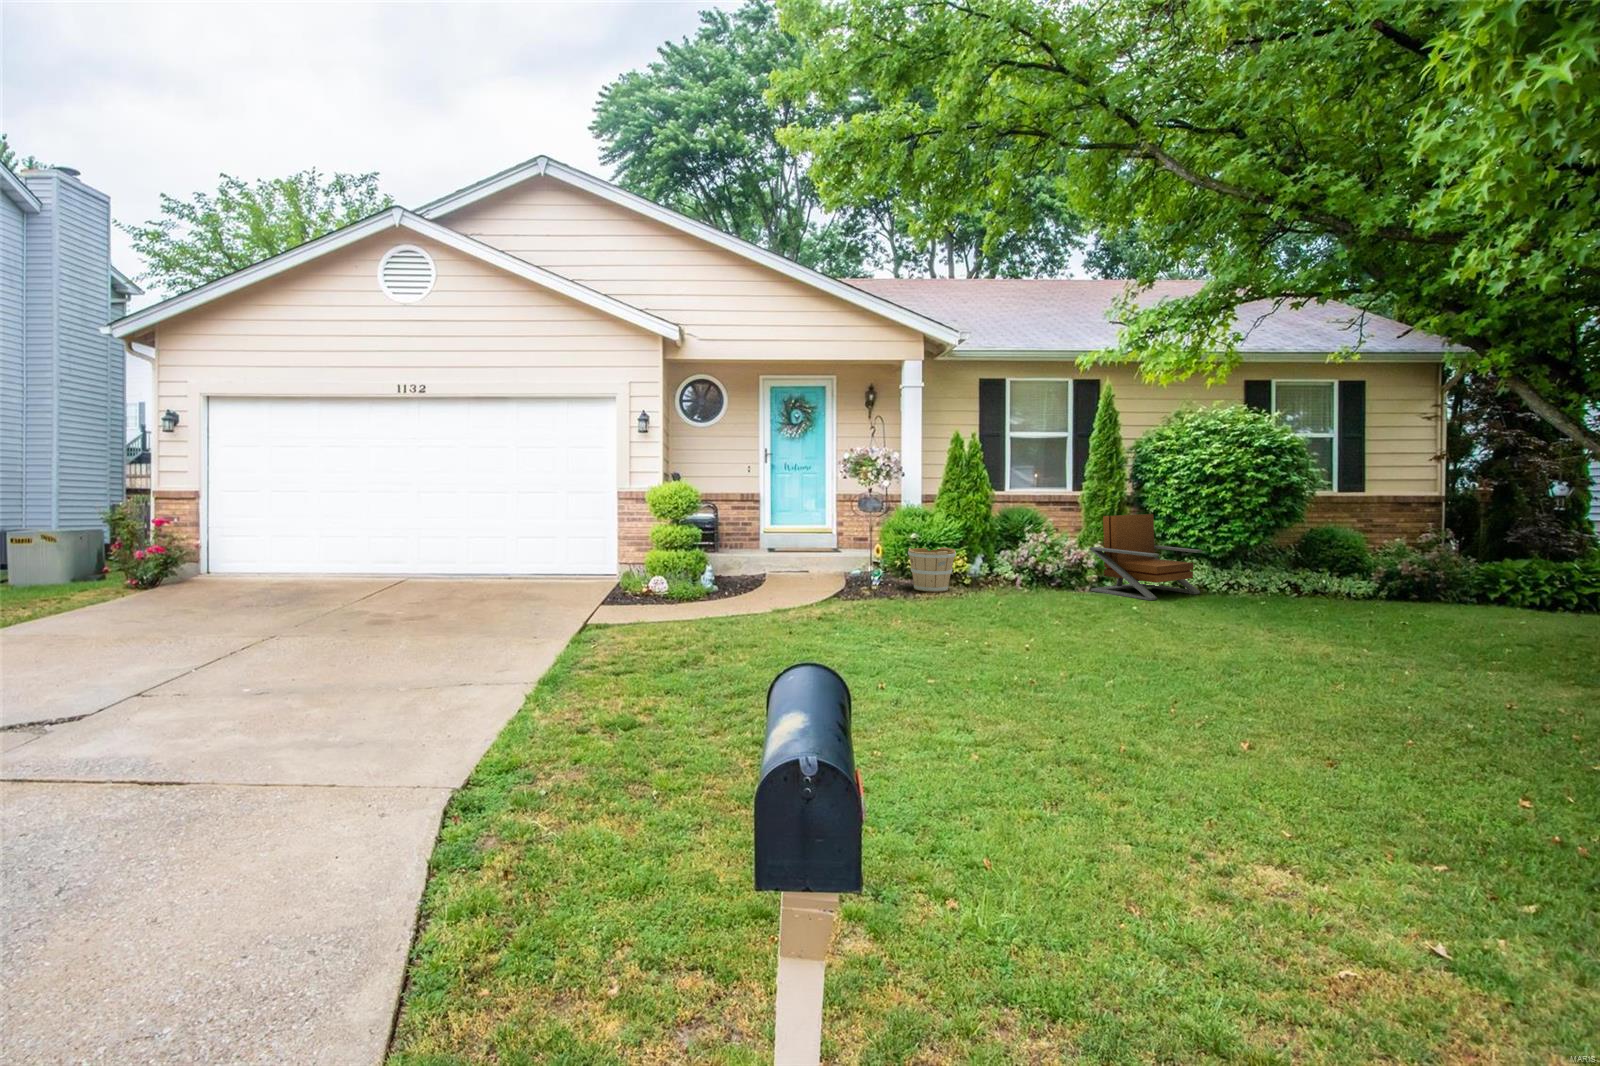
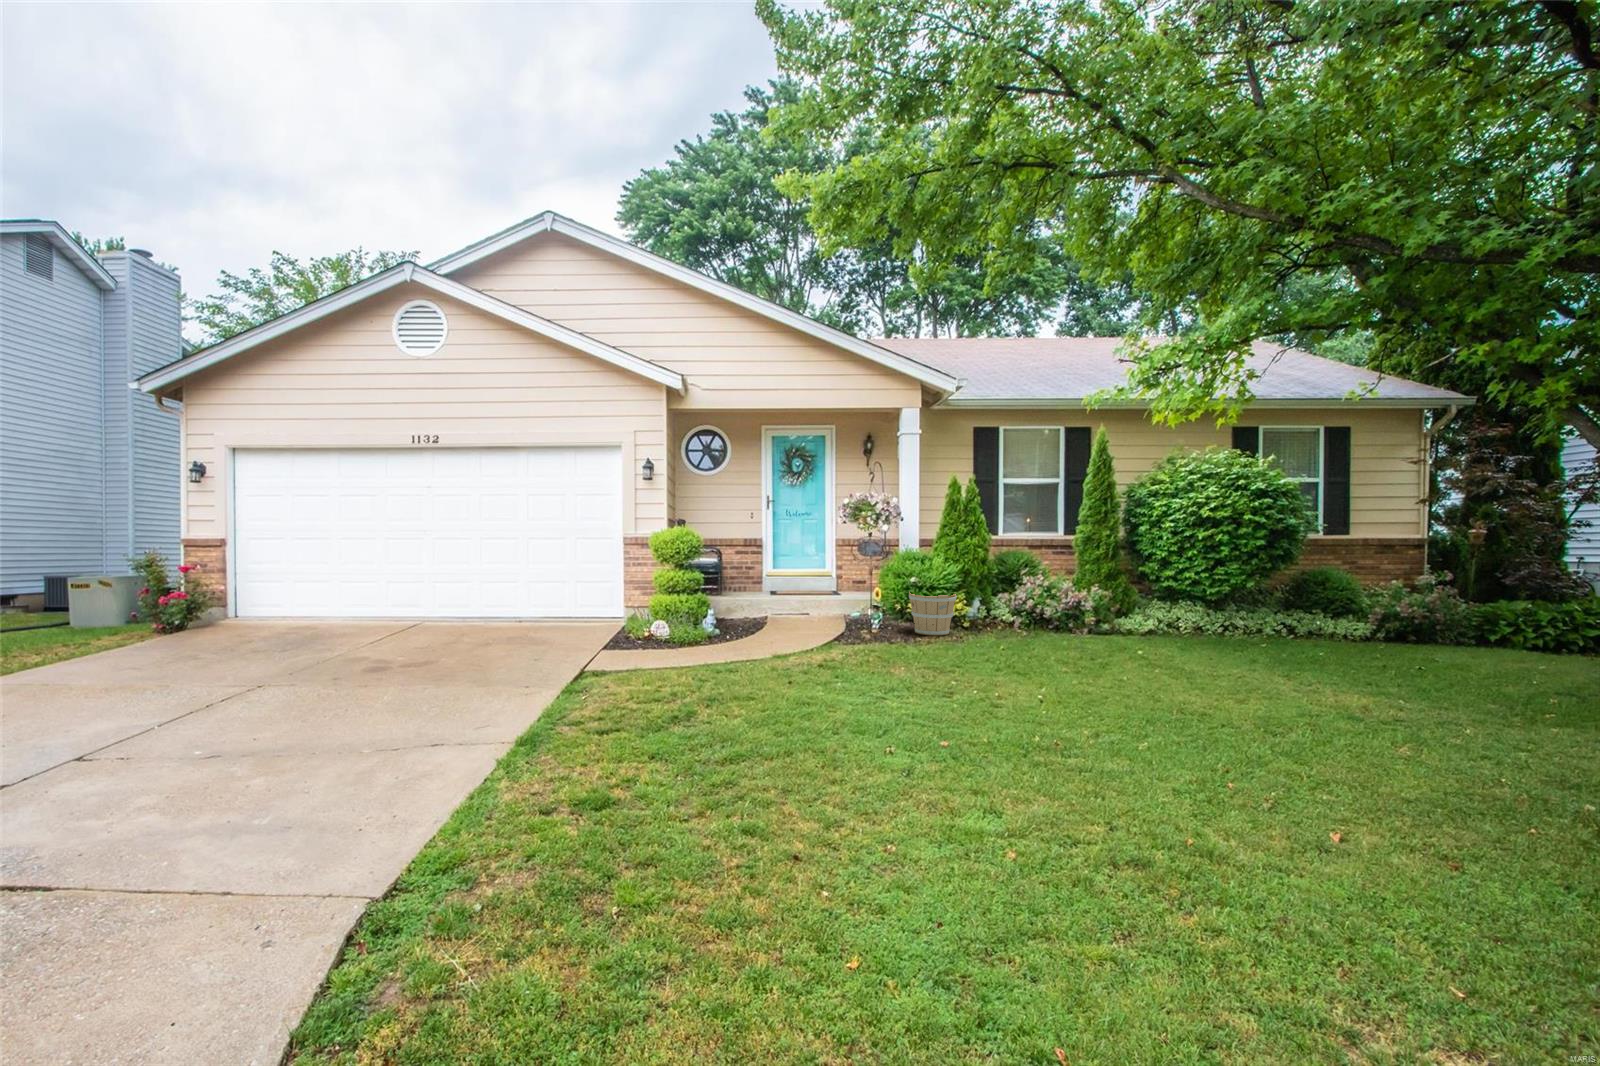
lounge chair: present [1090,514,1202,600] -> none [1090,557,1203,644]

